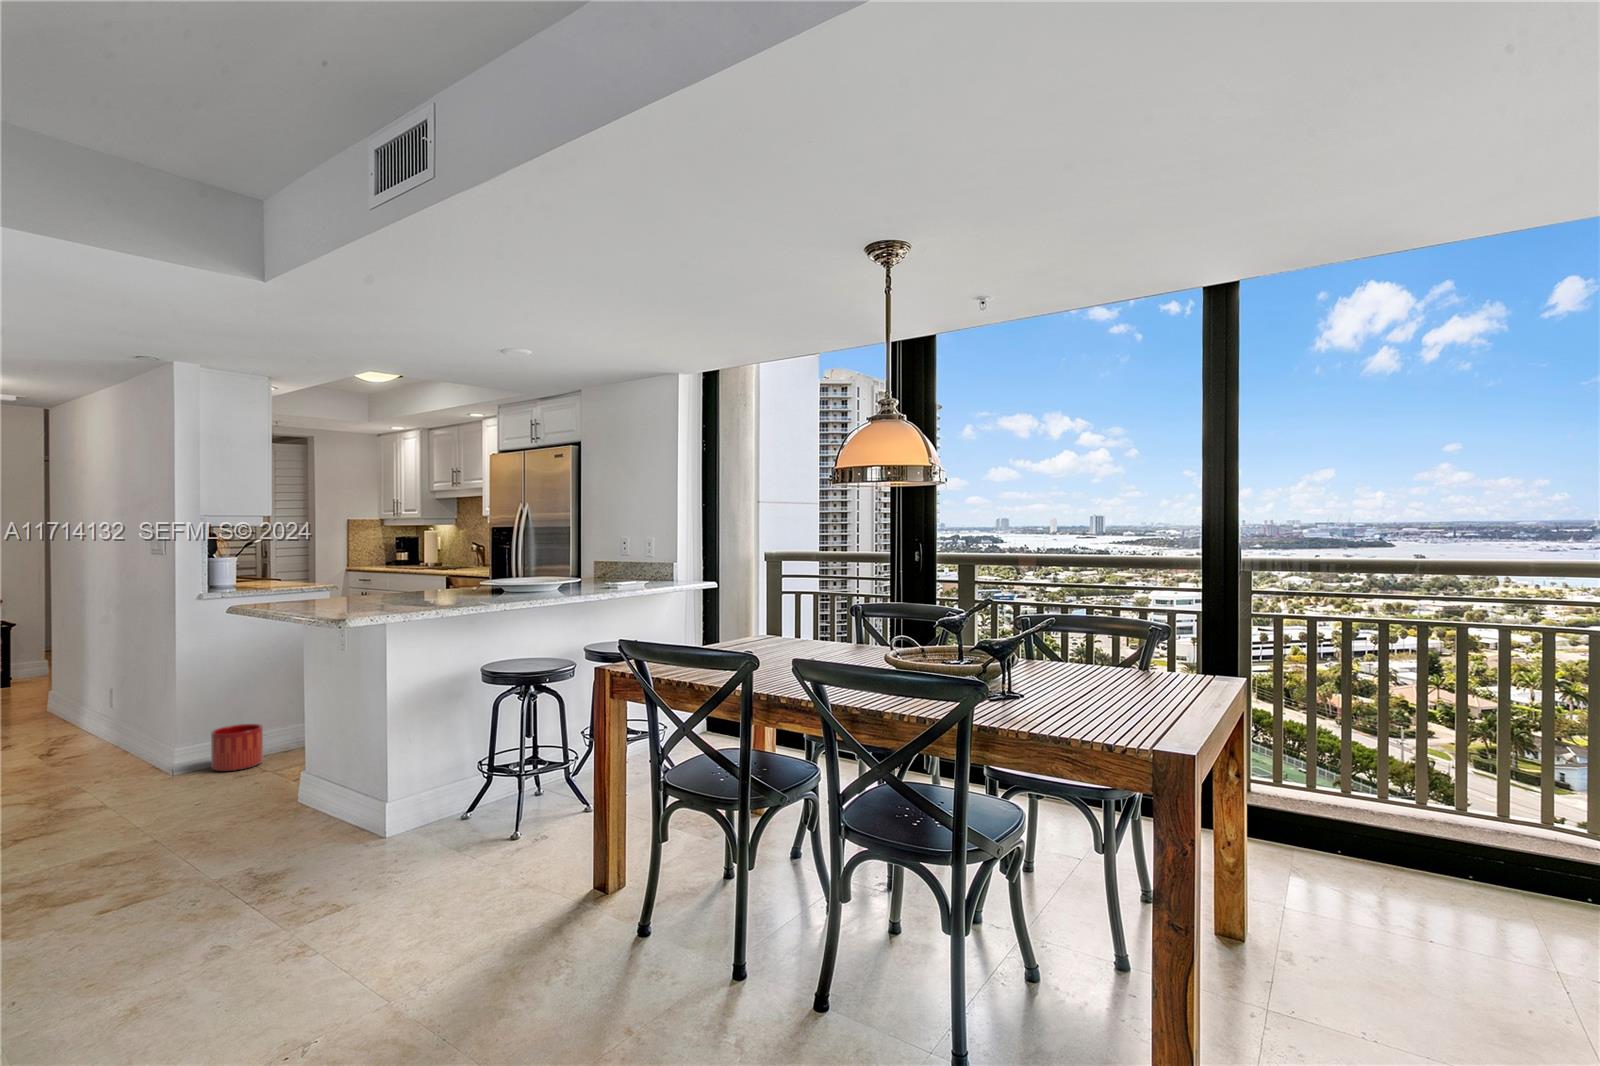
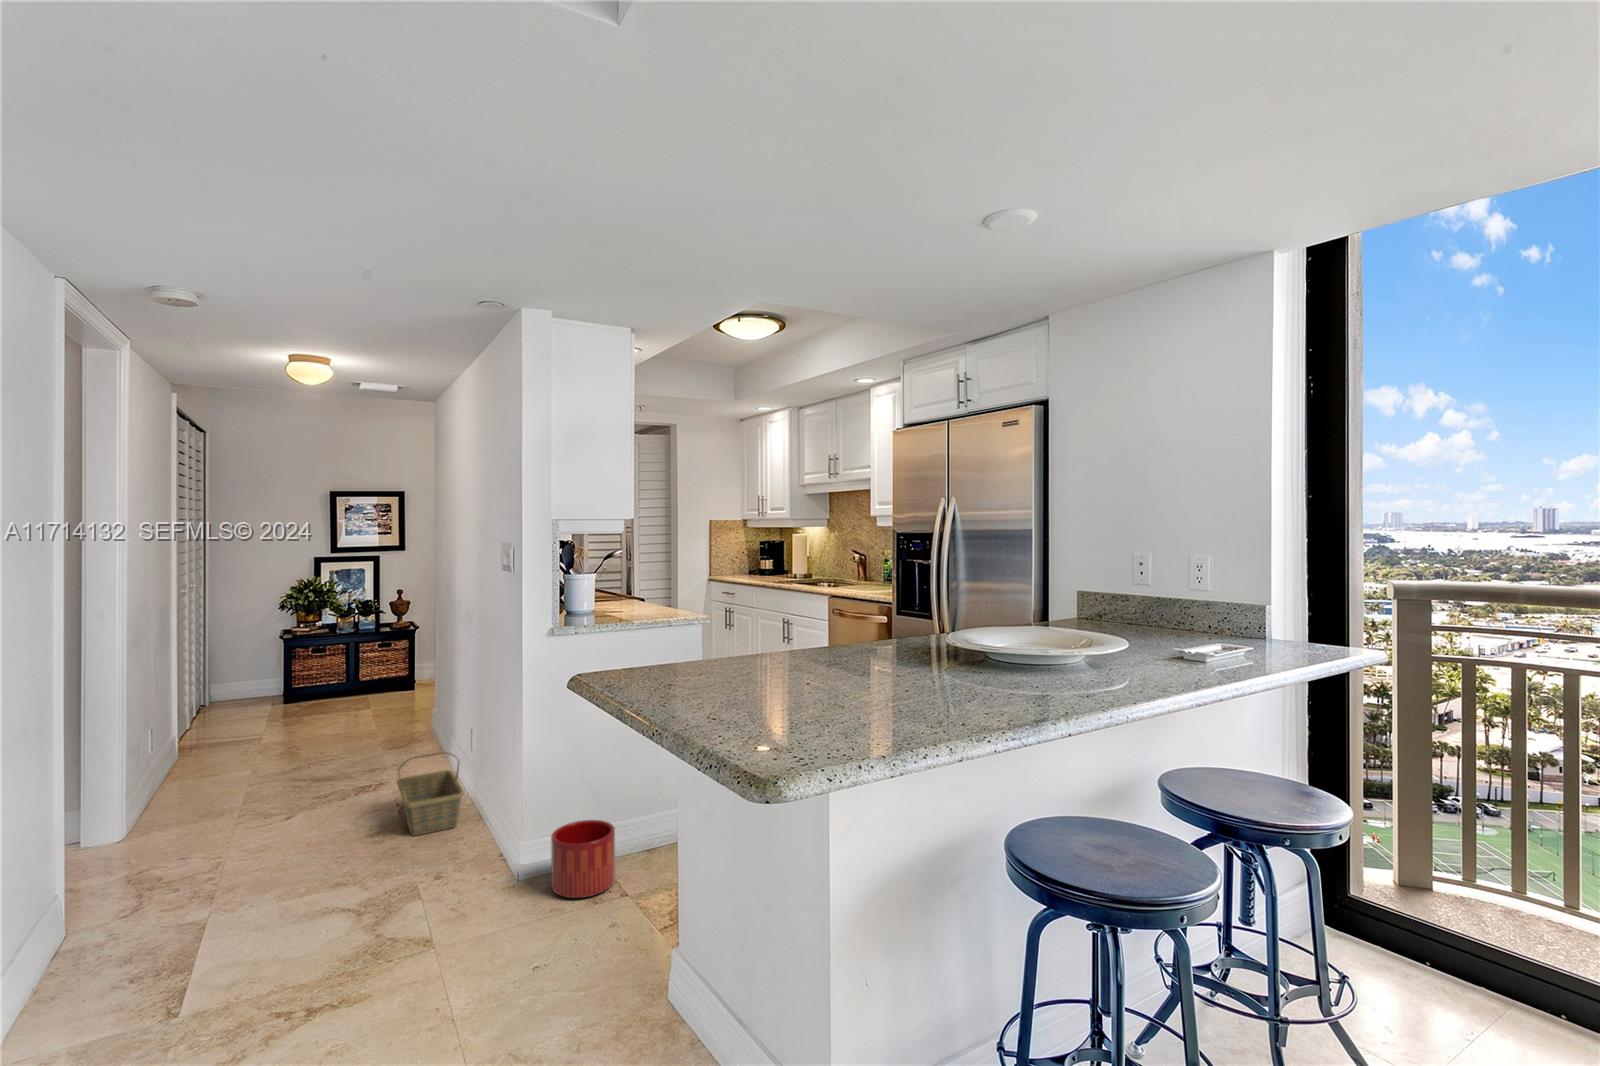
basket: none [47,699,120,761] -> present [397,752,464,836]

